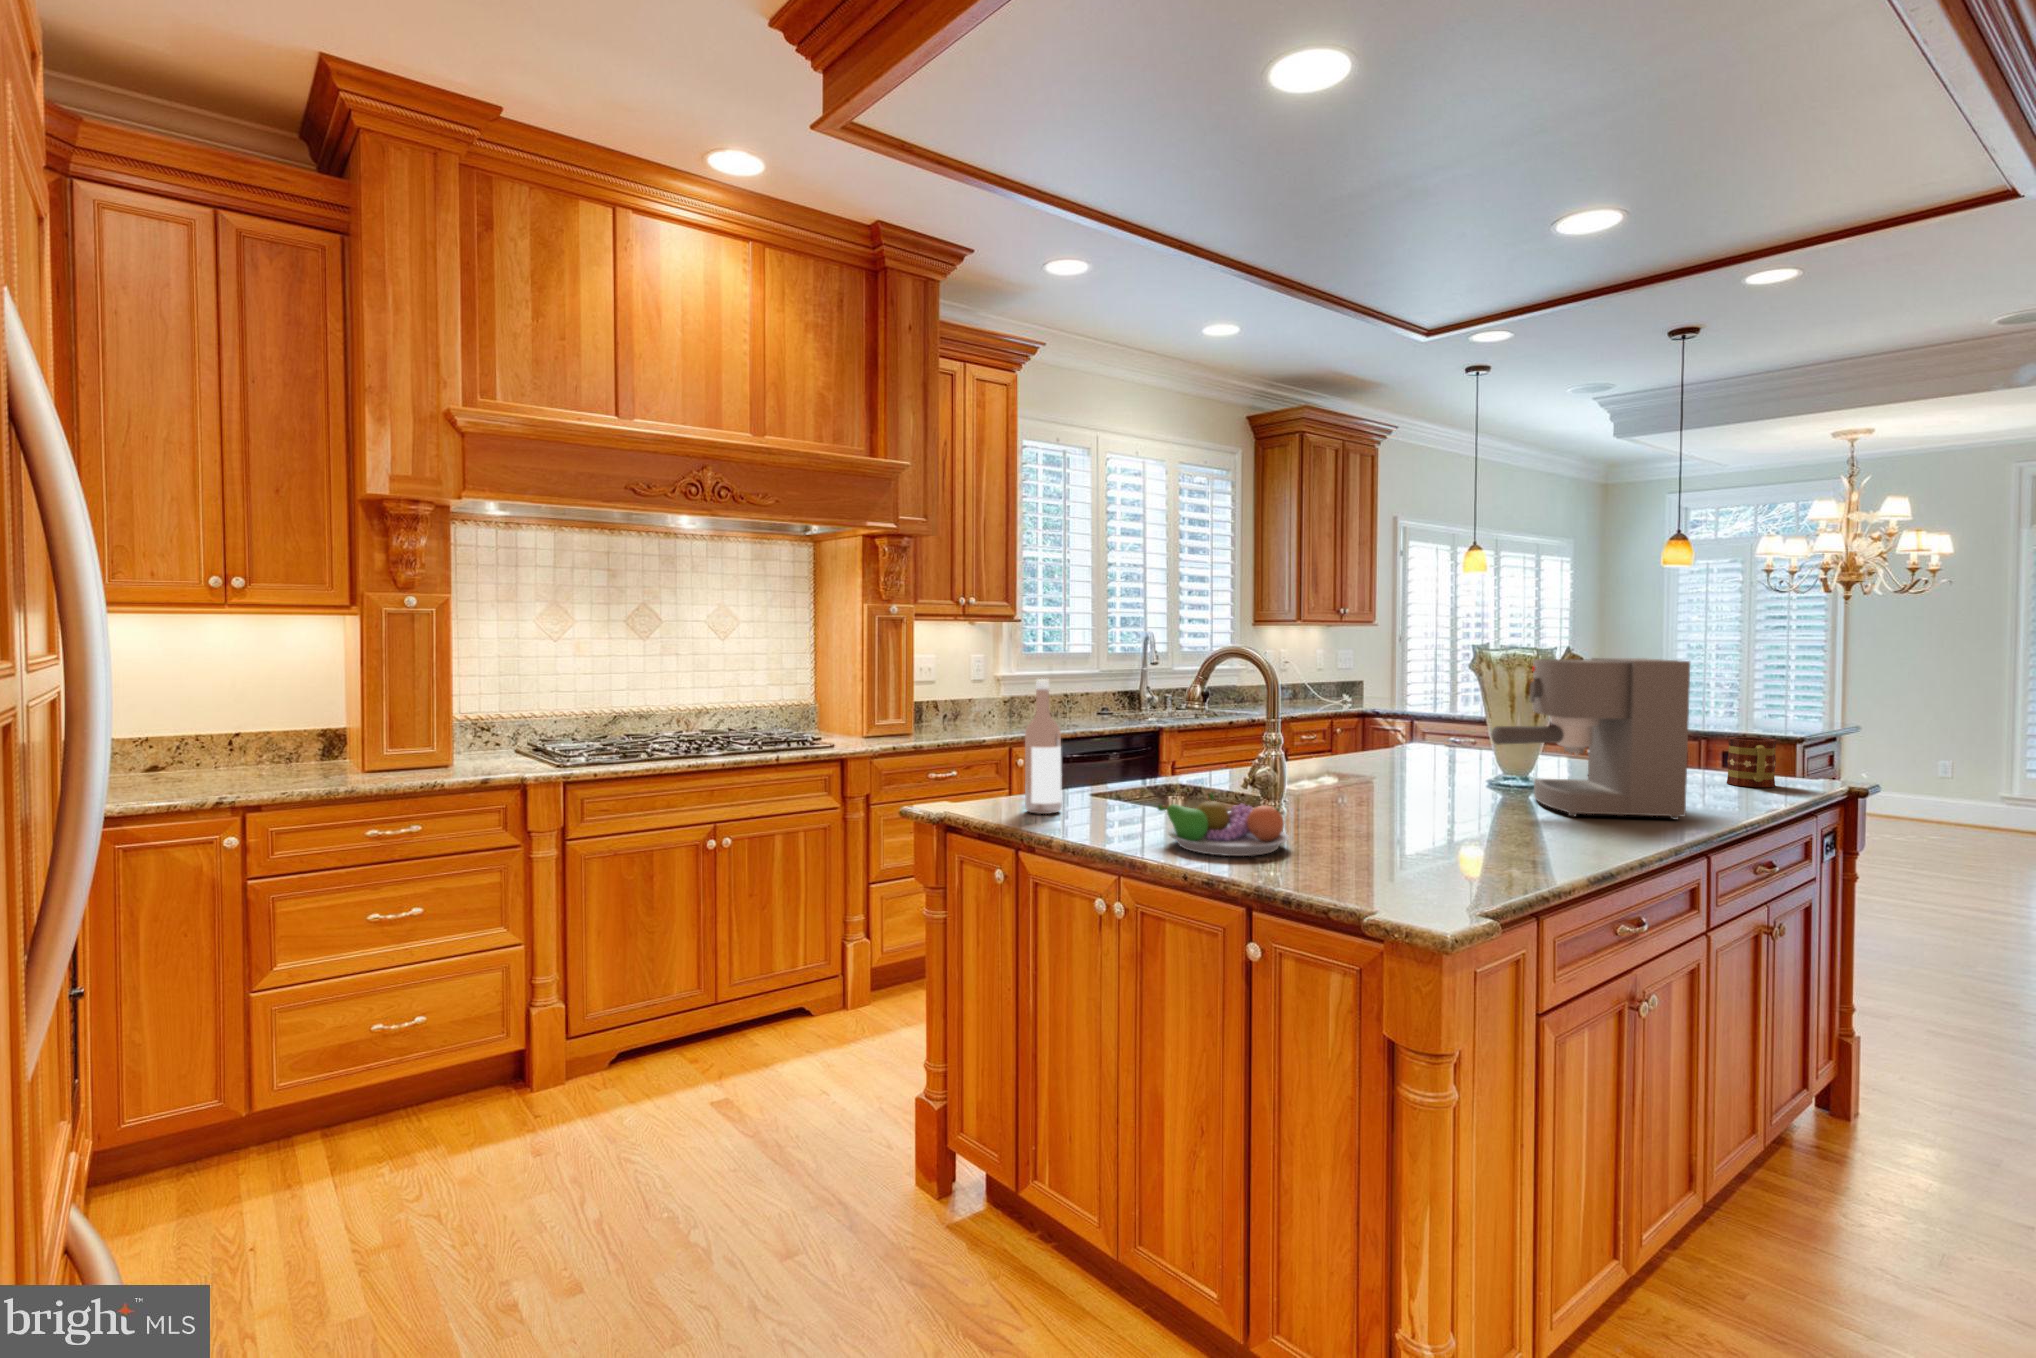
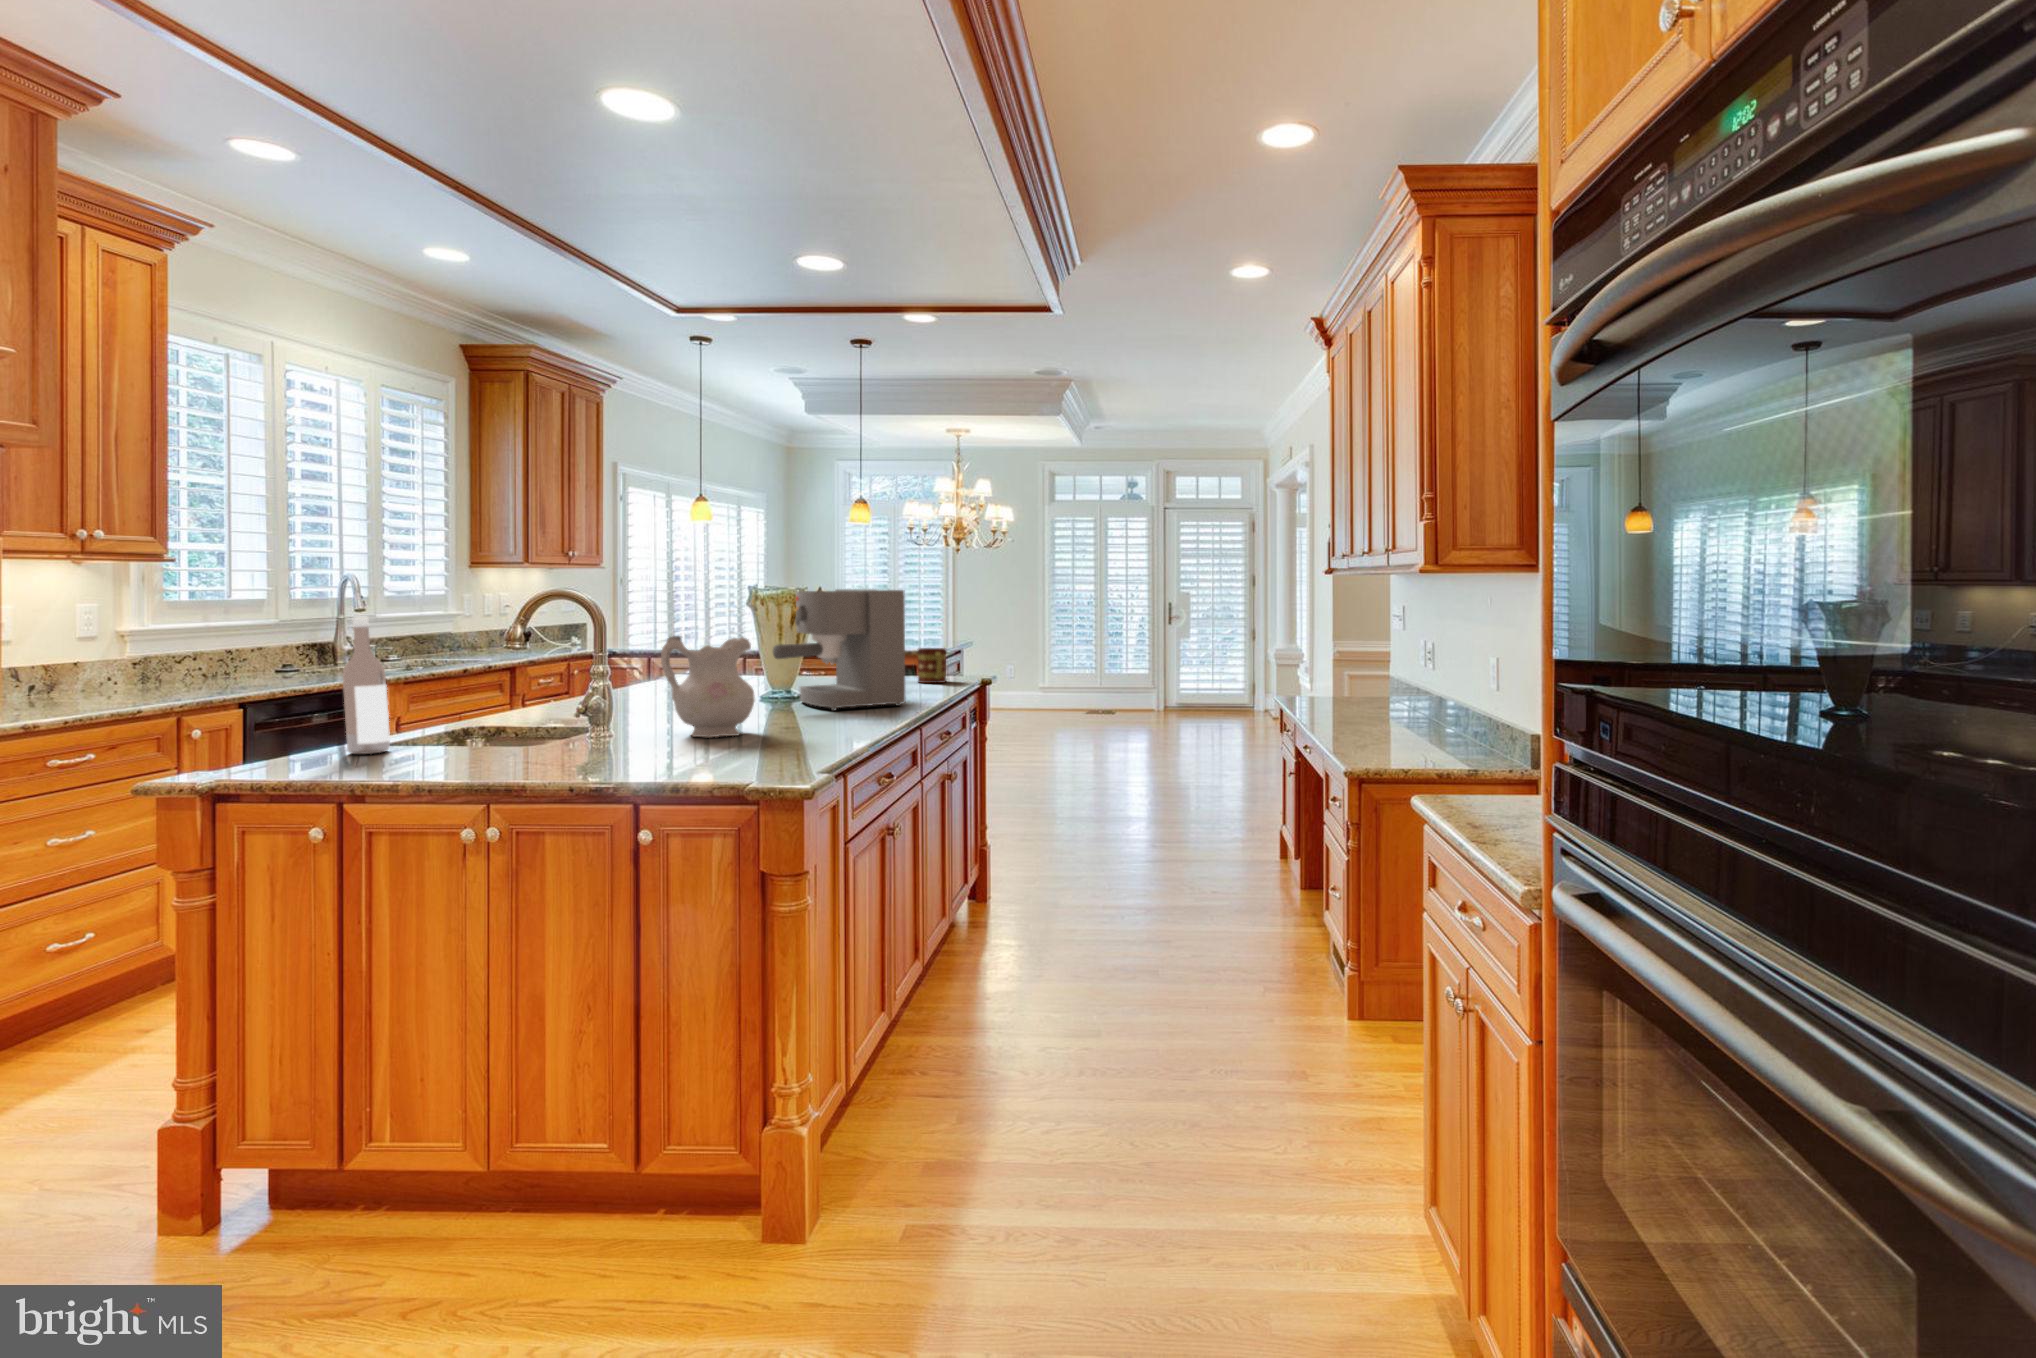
ceramic pitcher: none [1329,712,1444,840] -> present [661,636,755,738]
fruit bowl: present [1158,793,1289,856] -> none [517,712,644,763]

